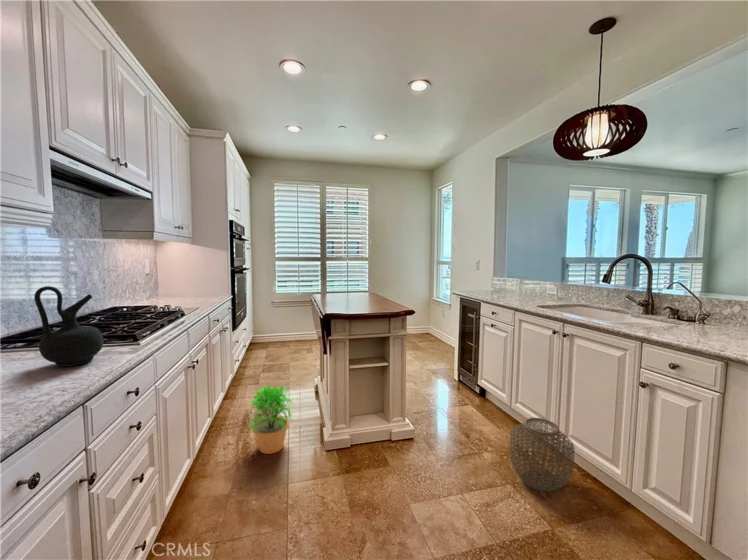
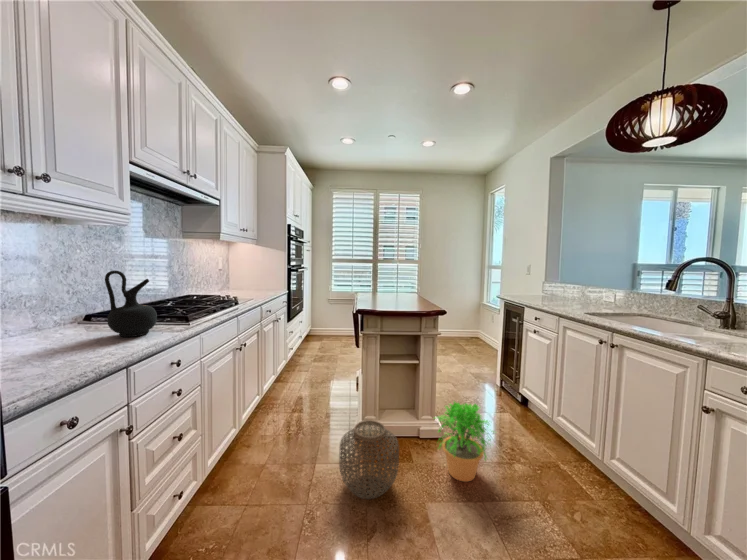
potted plant: present [249,386,292,454] -> present [439,402,491,481]
woven basket: present [510,418,575,492] -> present [339,420,399,499]

